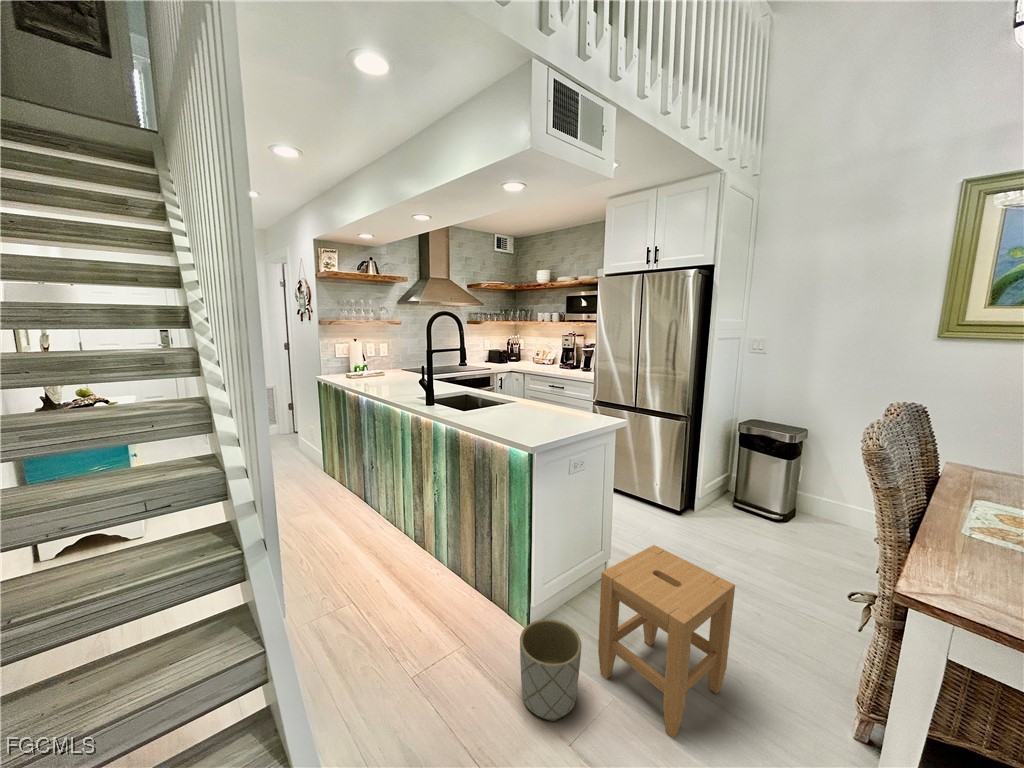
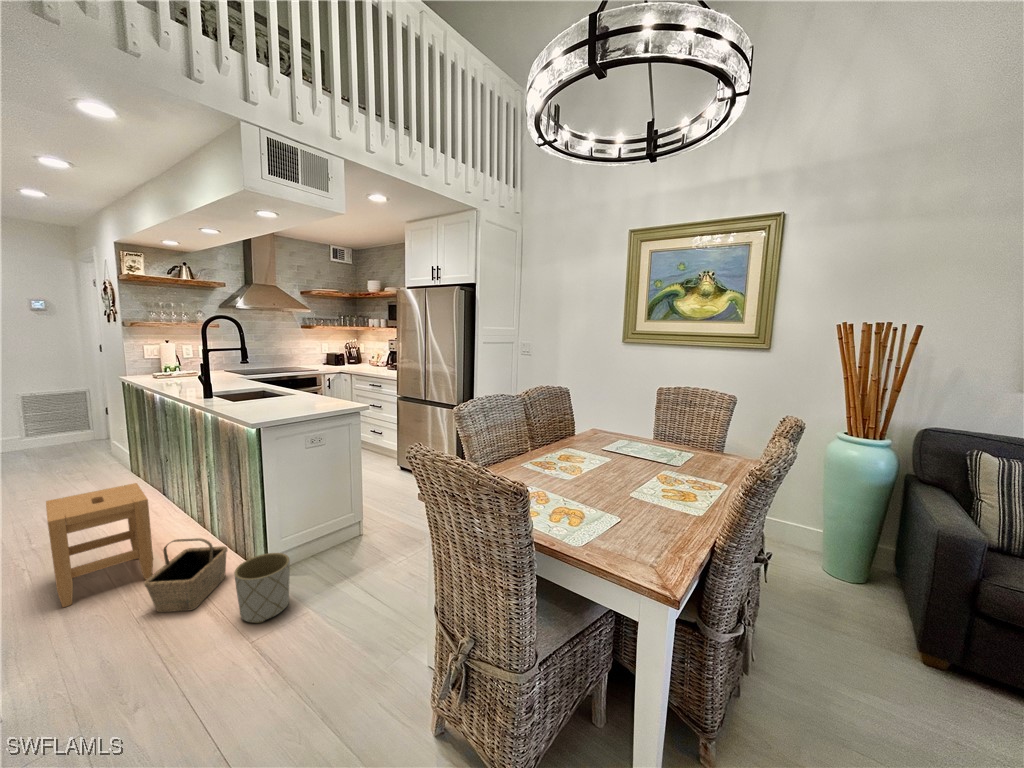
stool: present [598,545,735,738] -> present [46,483,153,607]
basket: none [412,585,480,680] -> present [144,538,227,612]

